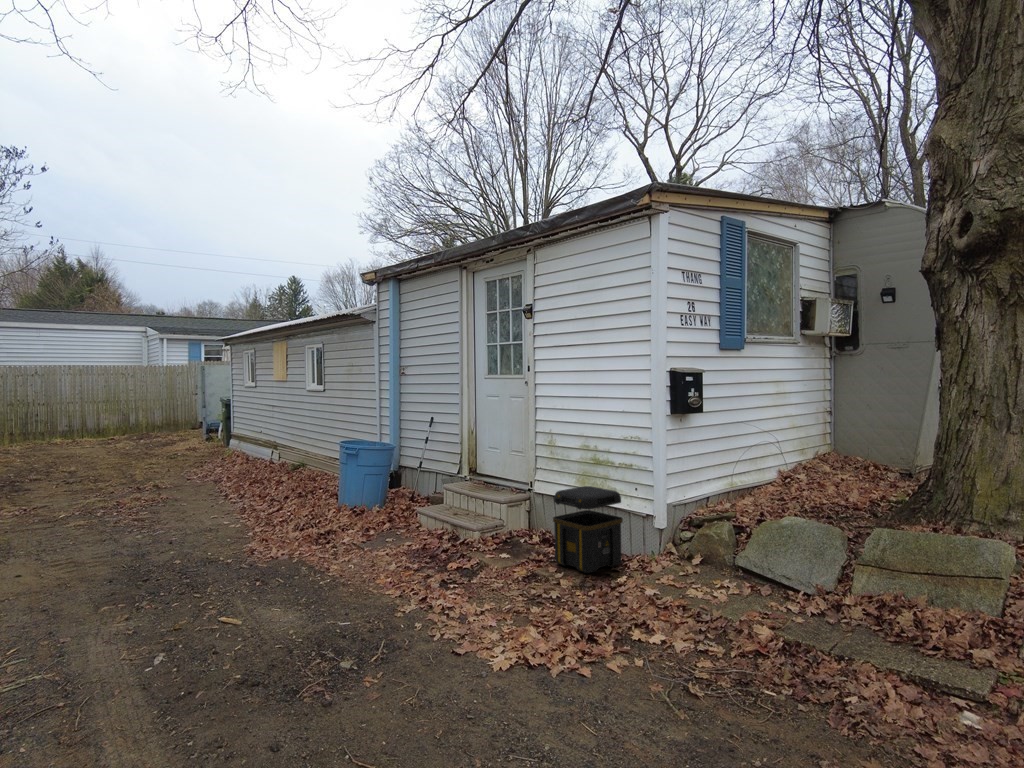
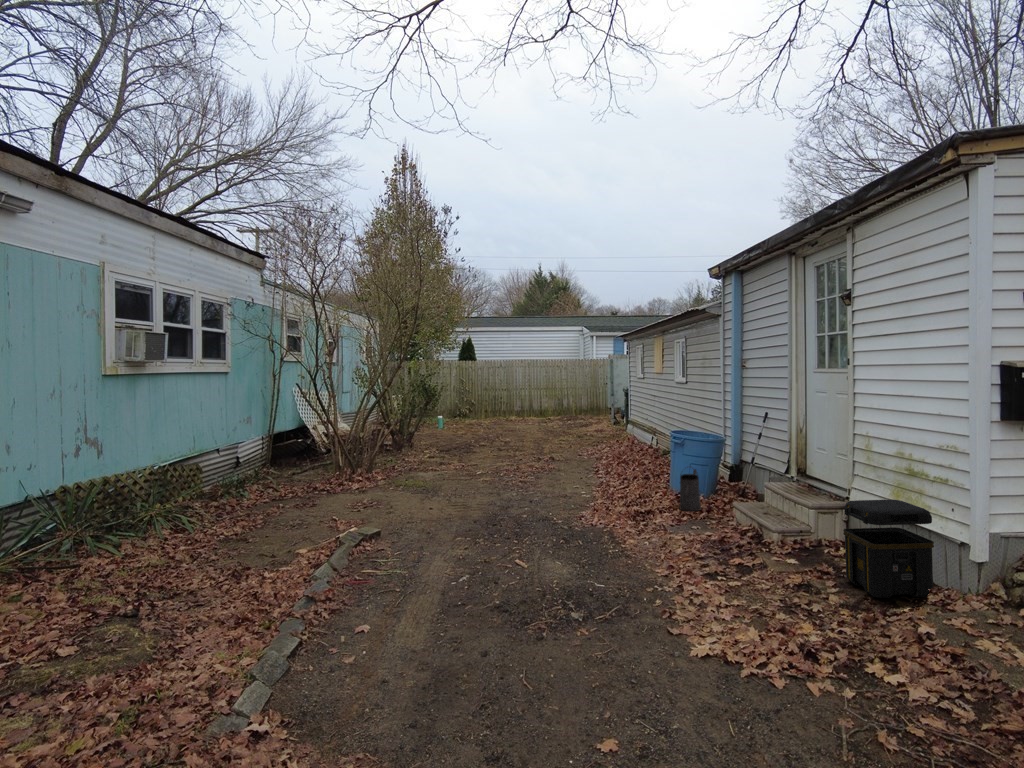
watering can: none [355,476,378,523] -> present [679,469,702,511]

